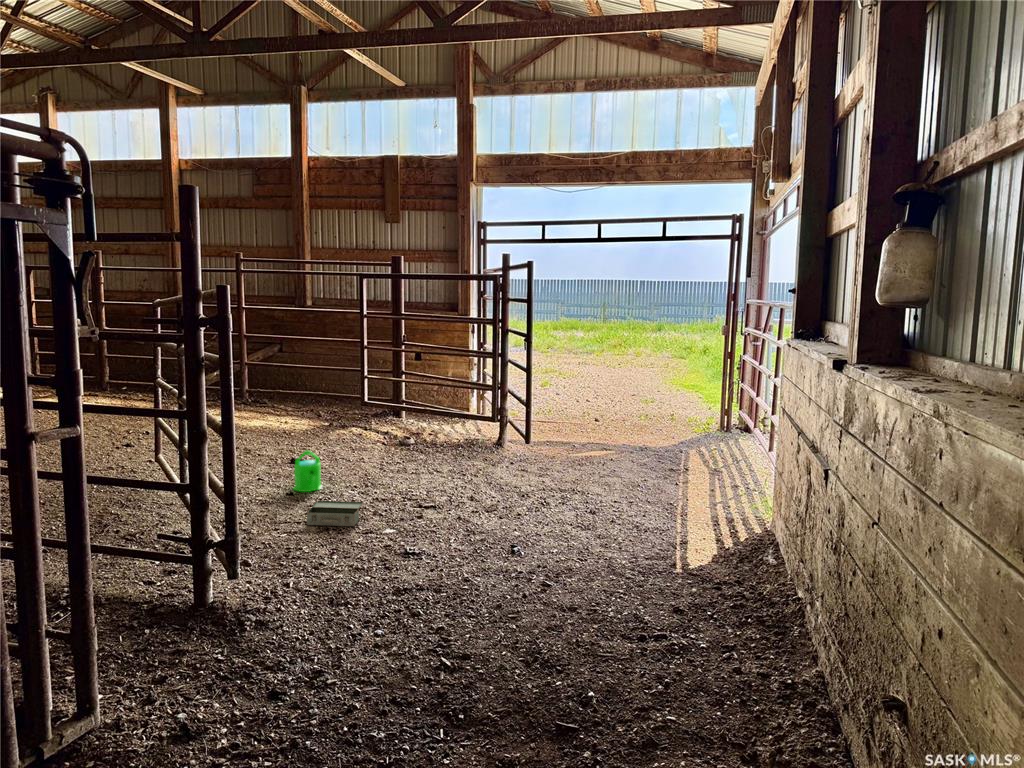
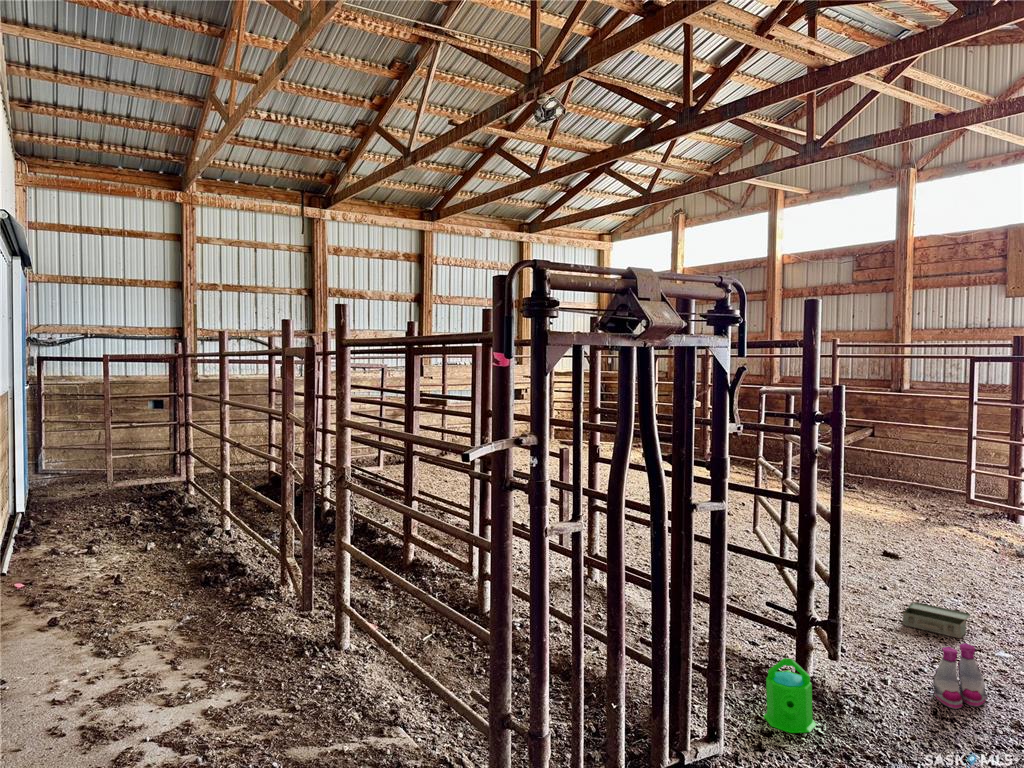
watering can: present [294,450,322,492] -> present [764,658,816,733]
boots: none [331,530,373,592] -> present [933,643,987,709]

